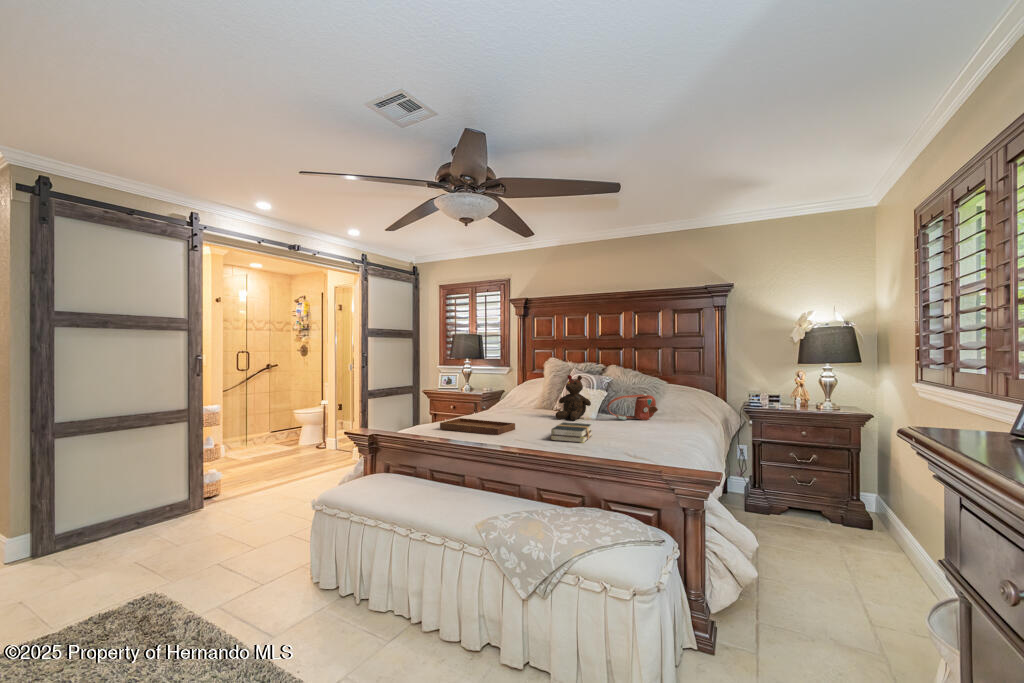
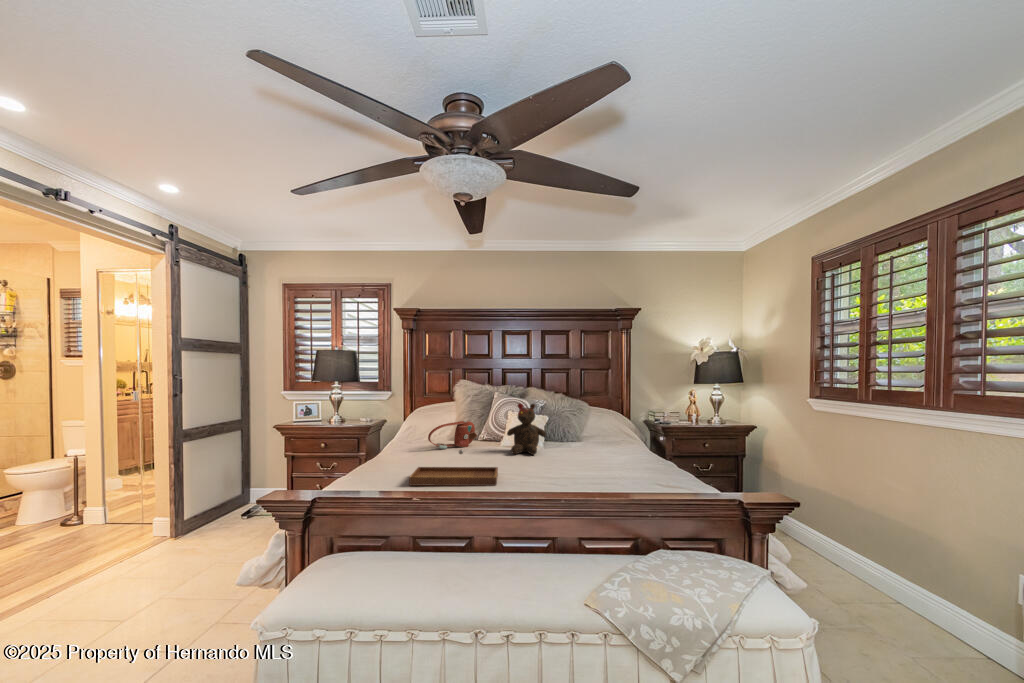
handbag: present [607,394,658,420] -> present [428,421,477,449]
hardback book: present [550,422,592,443] -> none [557,461,604,485]

